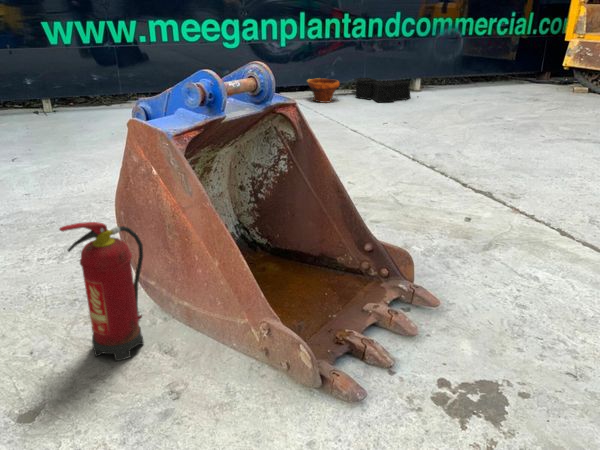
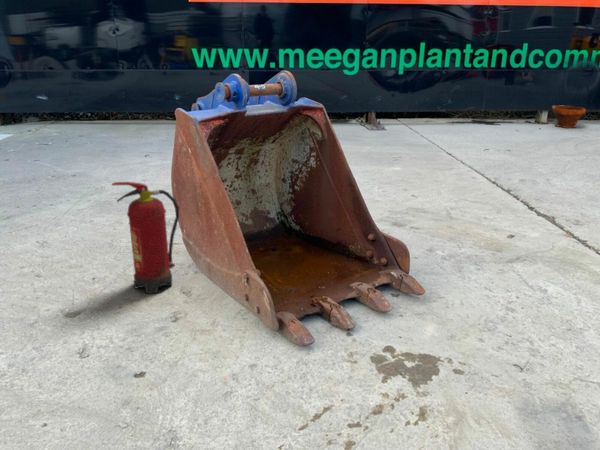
storage bin: present [355,78,411,102] -> none [471,107,529,131]
planter: present [308,79,339,103] -> present [553,105,586,128]

